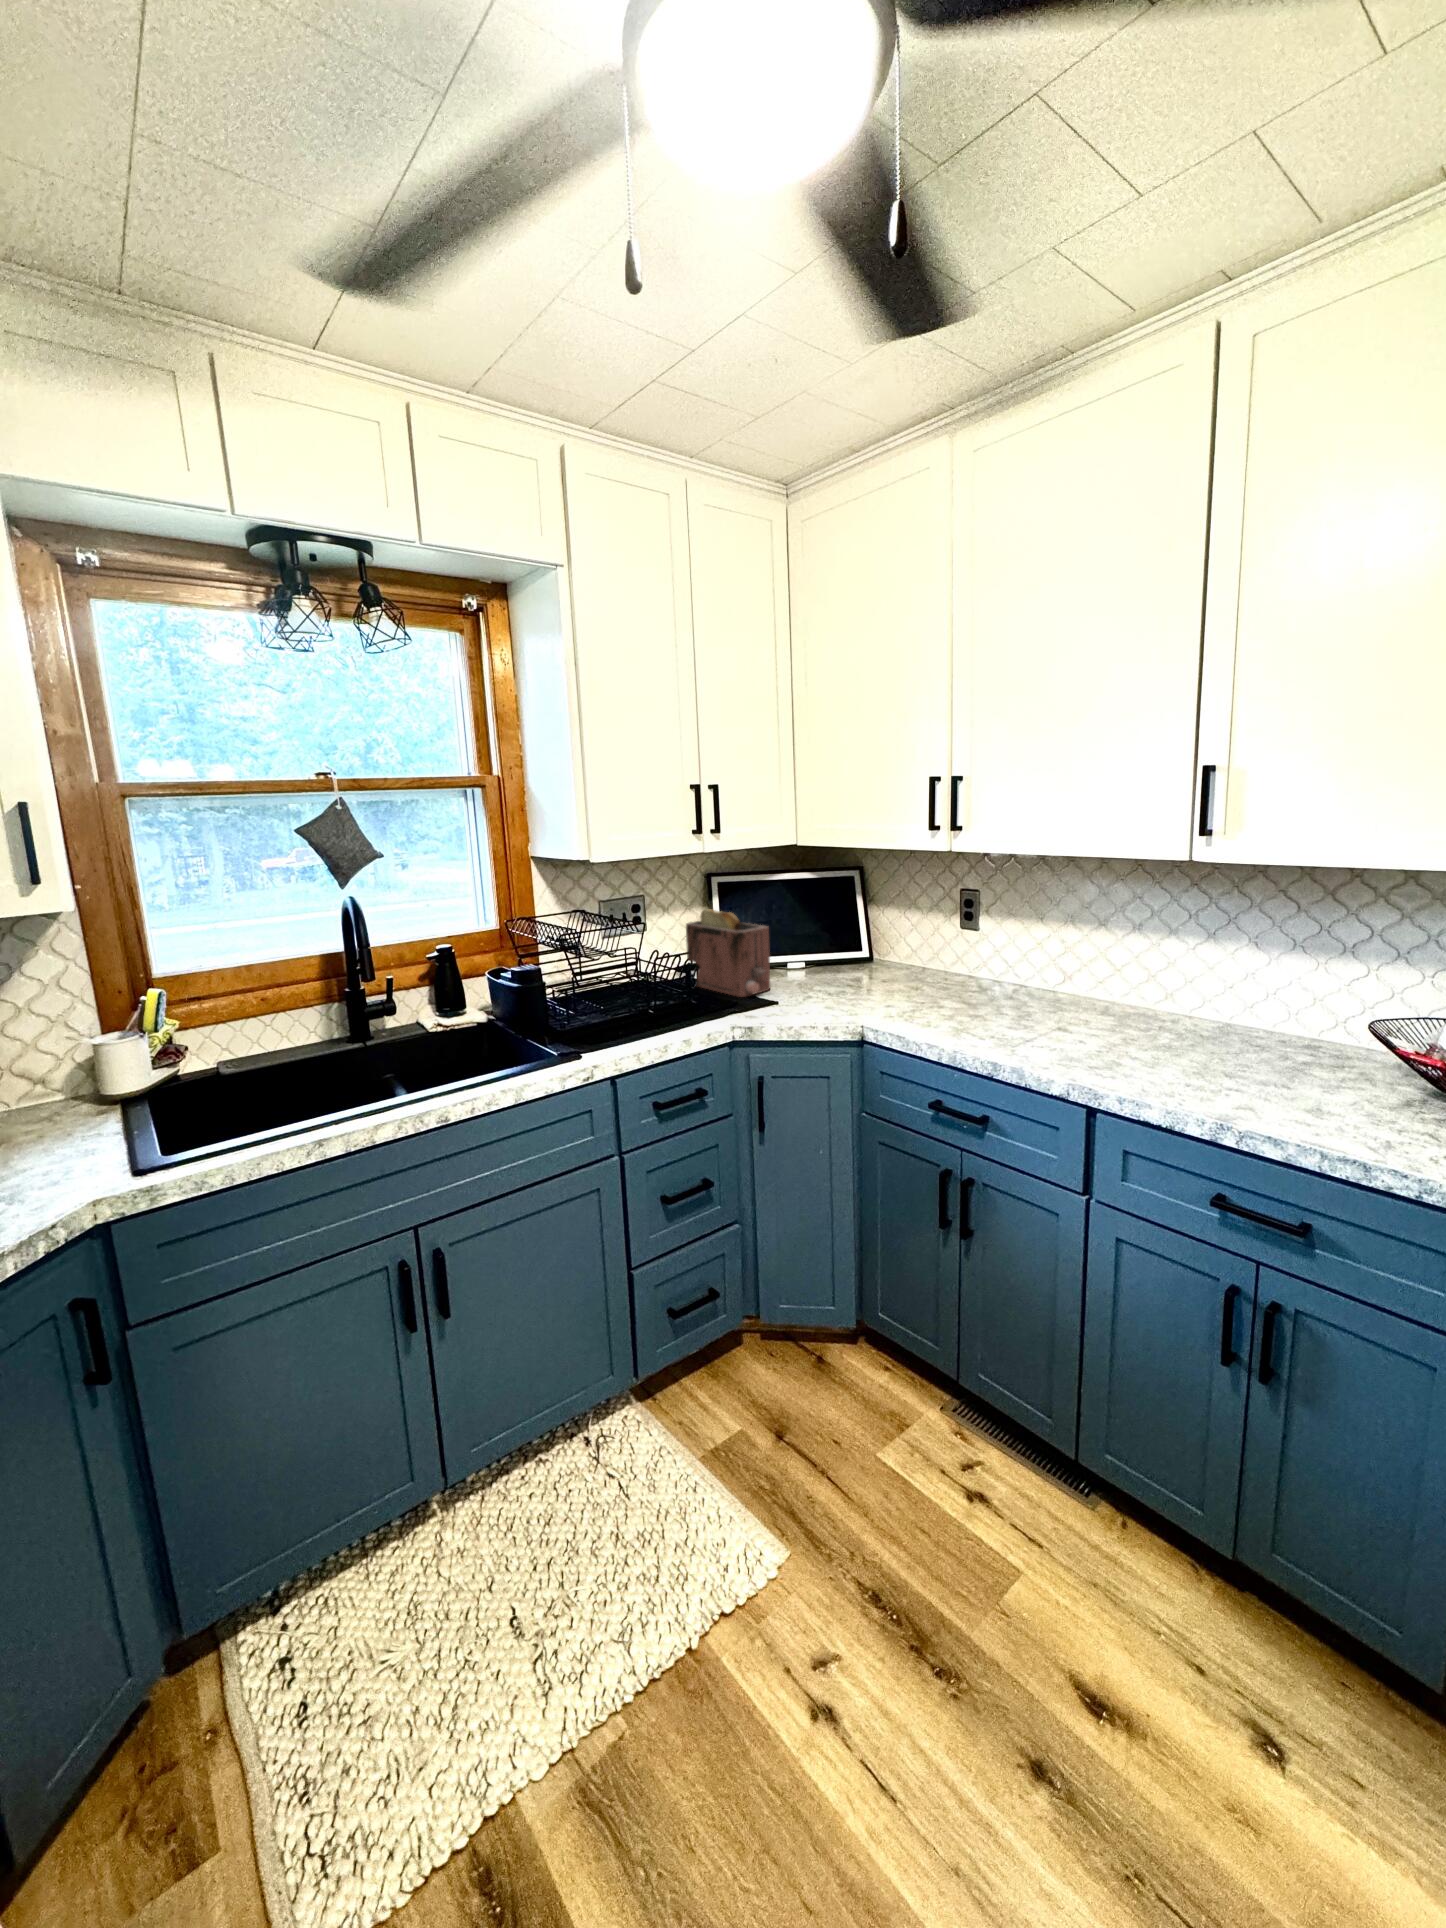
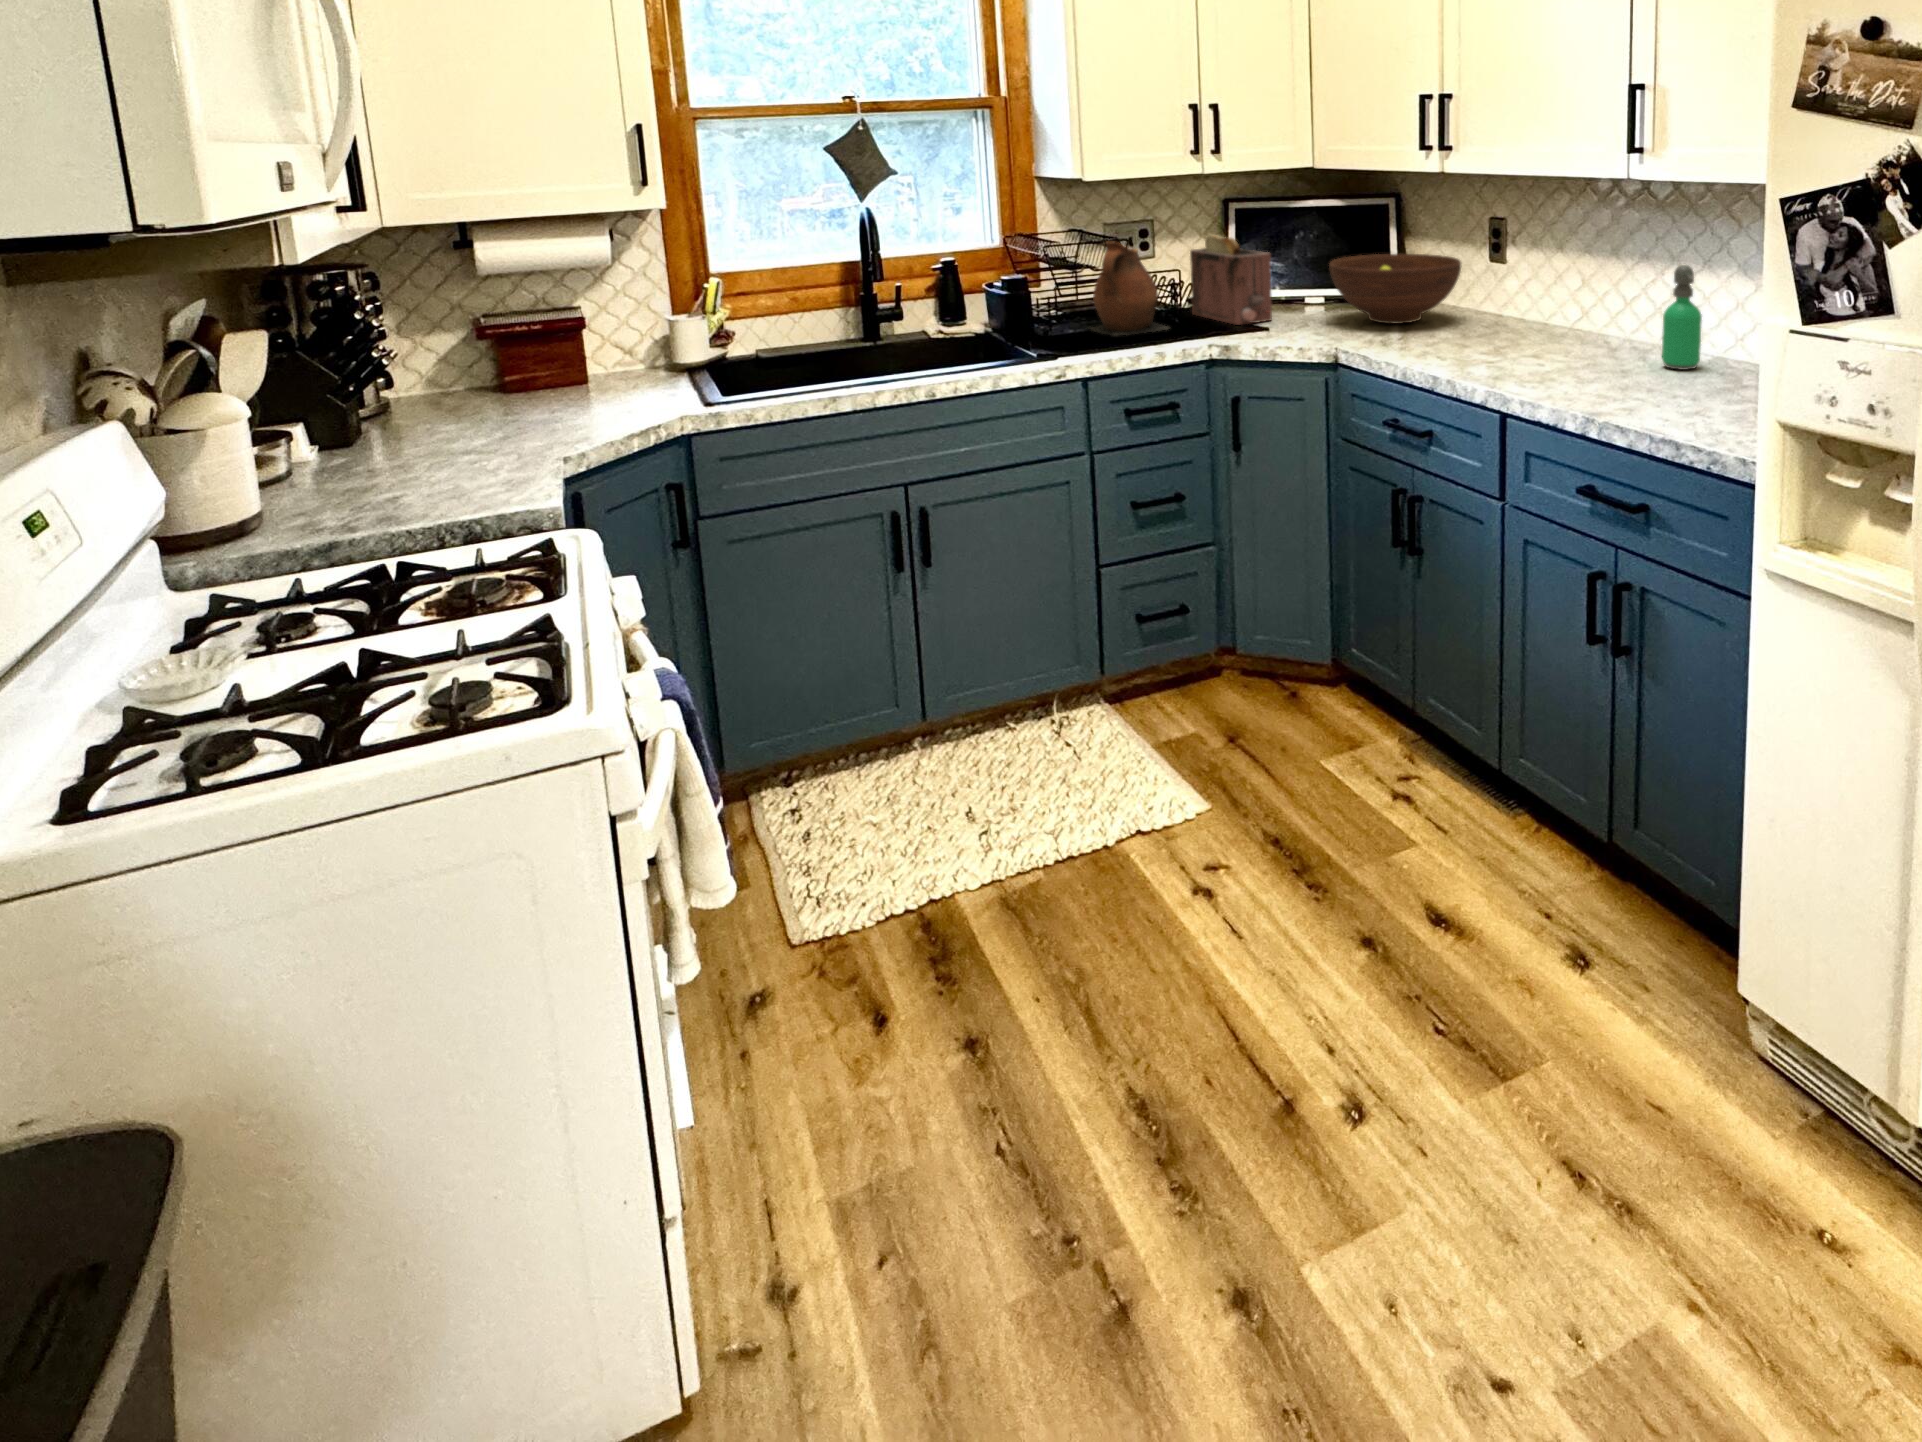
fruit bowl: none [825,922,948,991] -> present [1329,254,1462,324]
ceramic pitcher: none [594,923,680,1018] -> present [1091,242,1169,336]
soap dispenser: none [1191,943,1237,1043] -> present [1662,265,1702,370]

